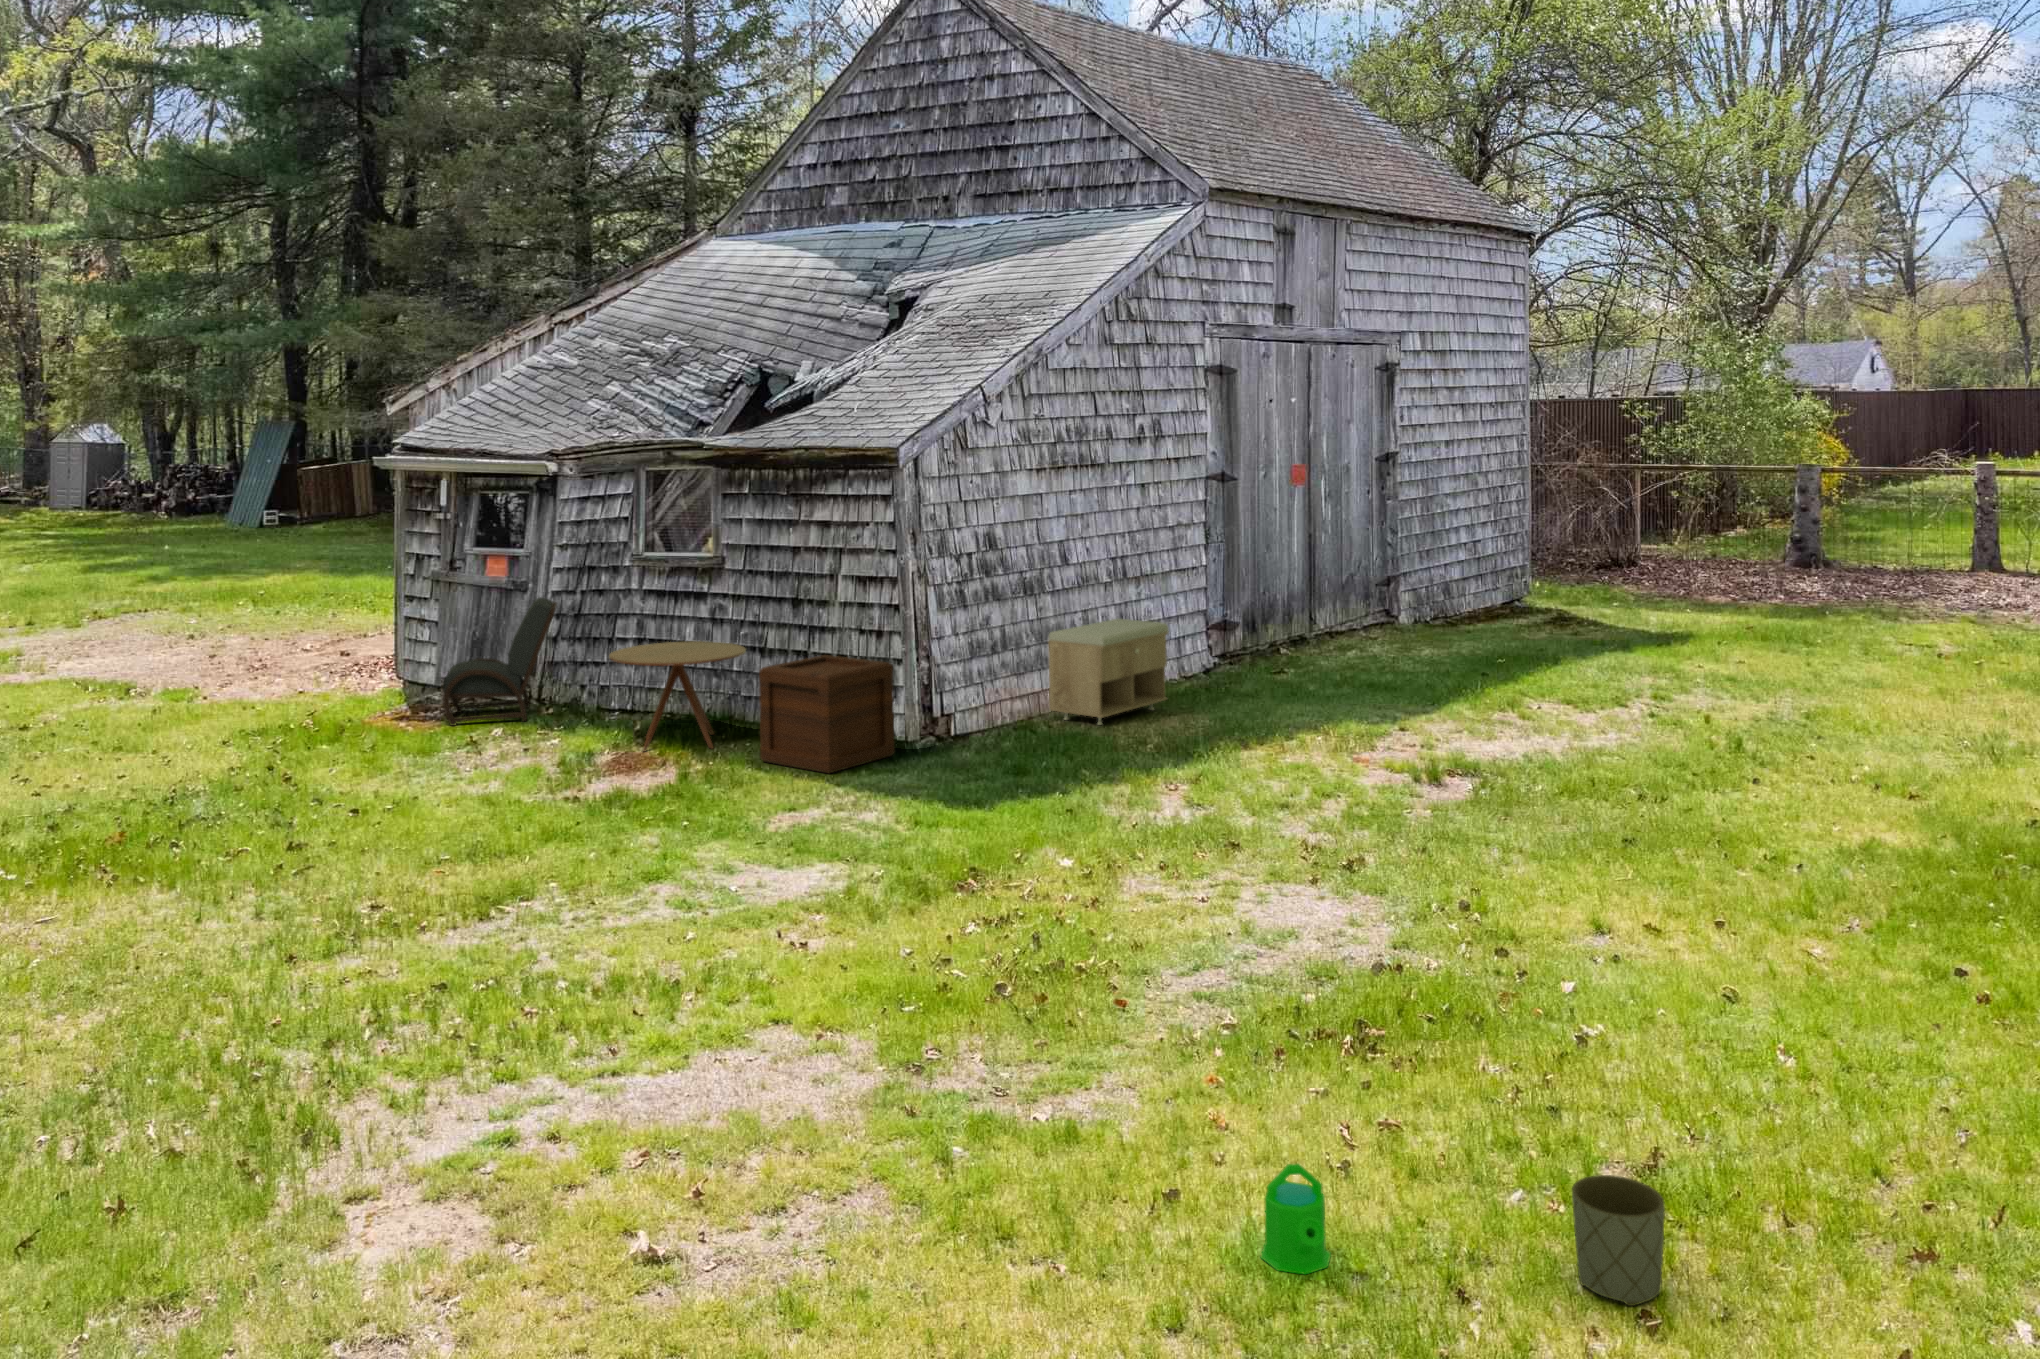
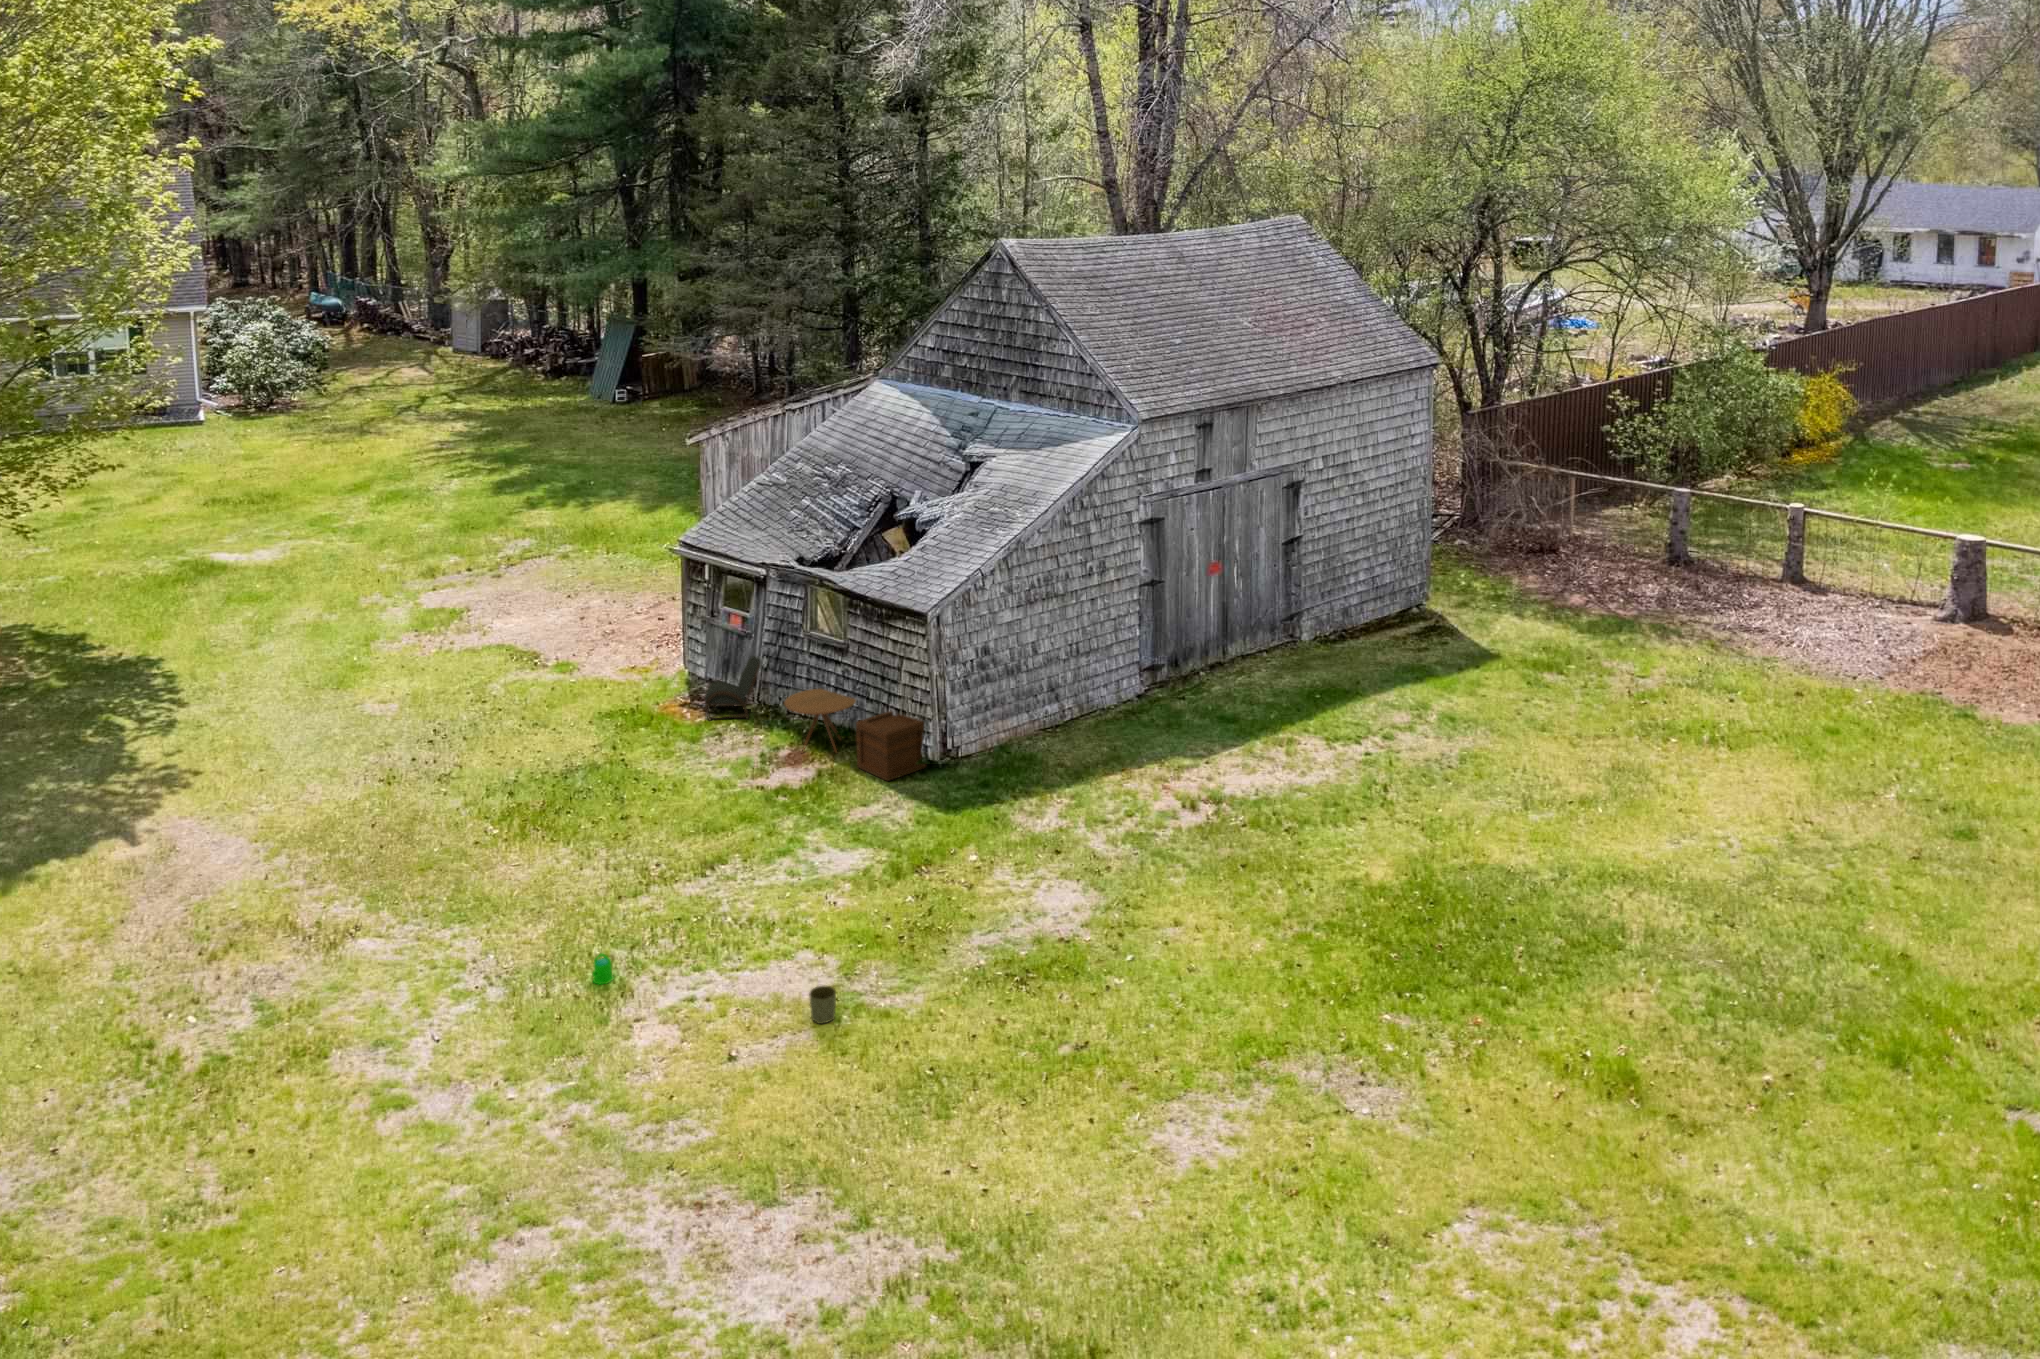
storage bench: present [1048,619,1169,725] -> none [1022,680,1094,748]
watering can: present [1261,1164,1331,1274] -> present [592,953,614,985]
planter: present [1572,1175,1665,1306] -> present [809,985,836,1024]

